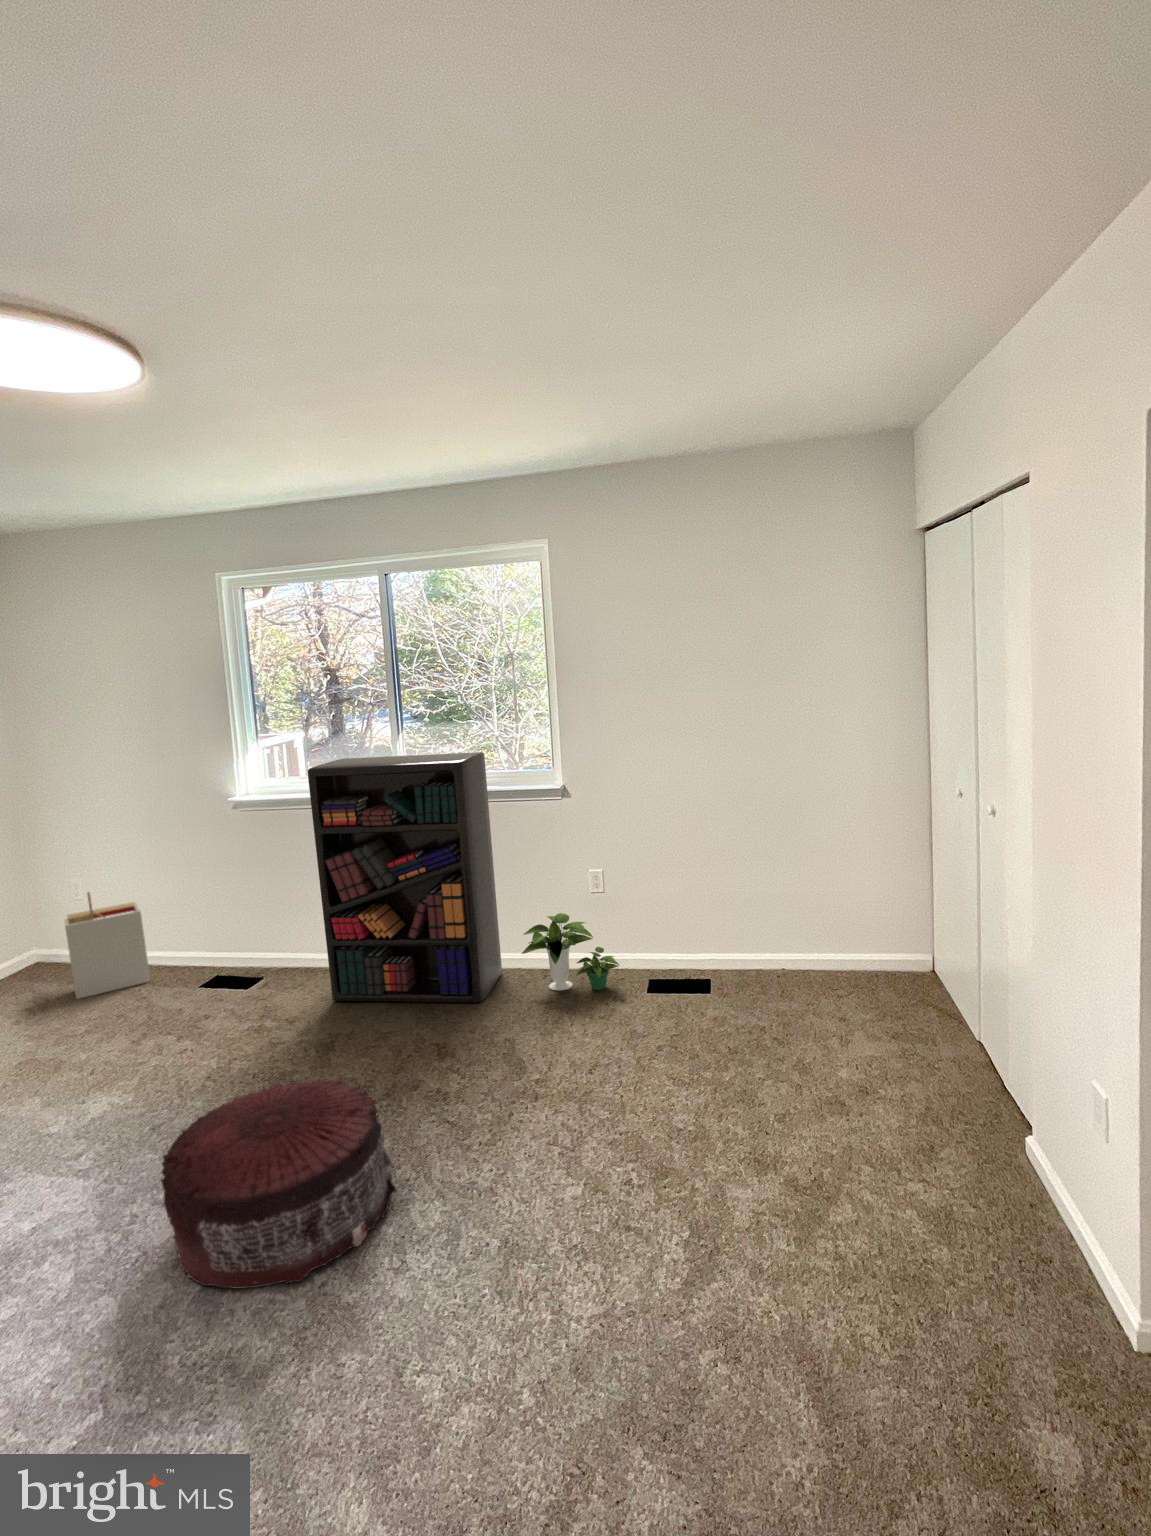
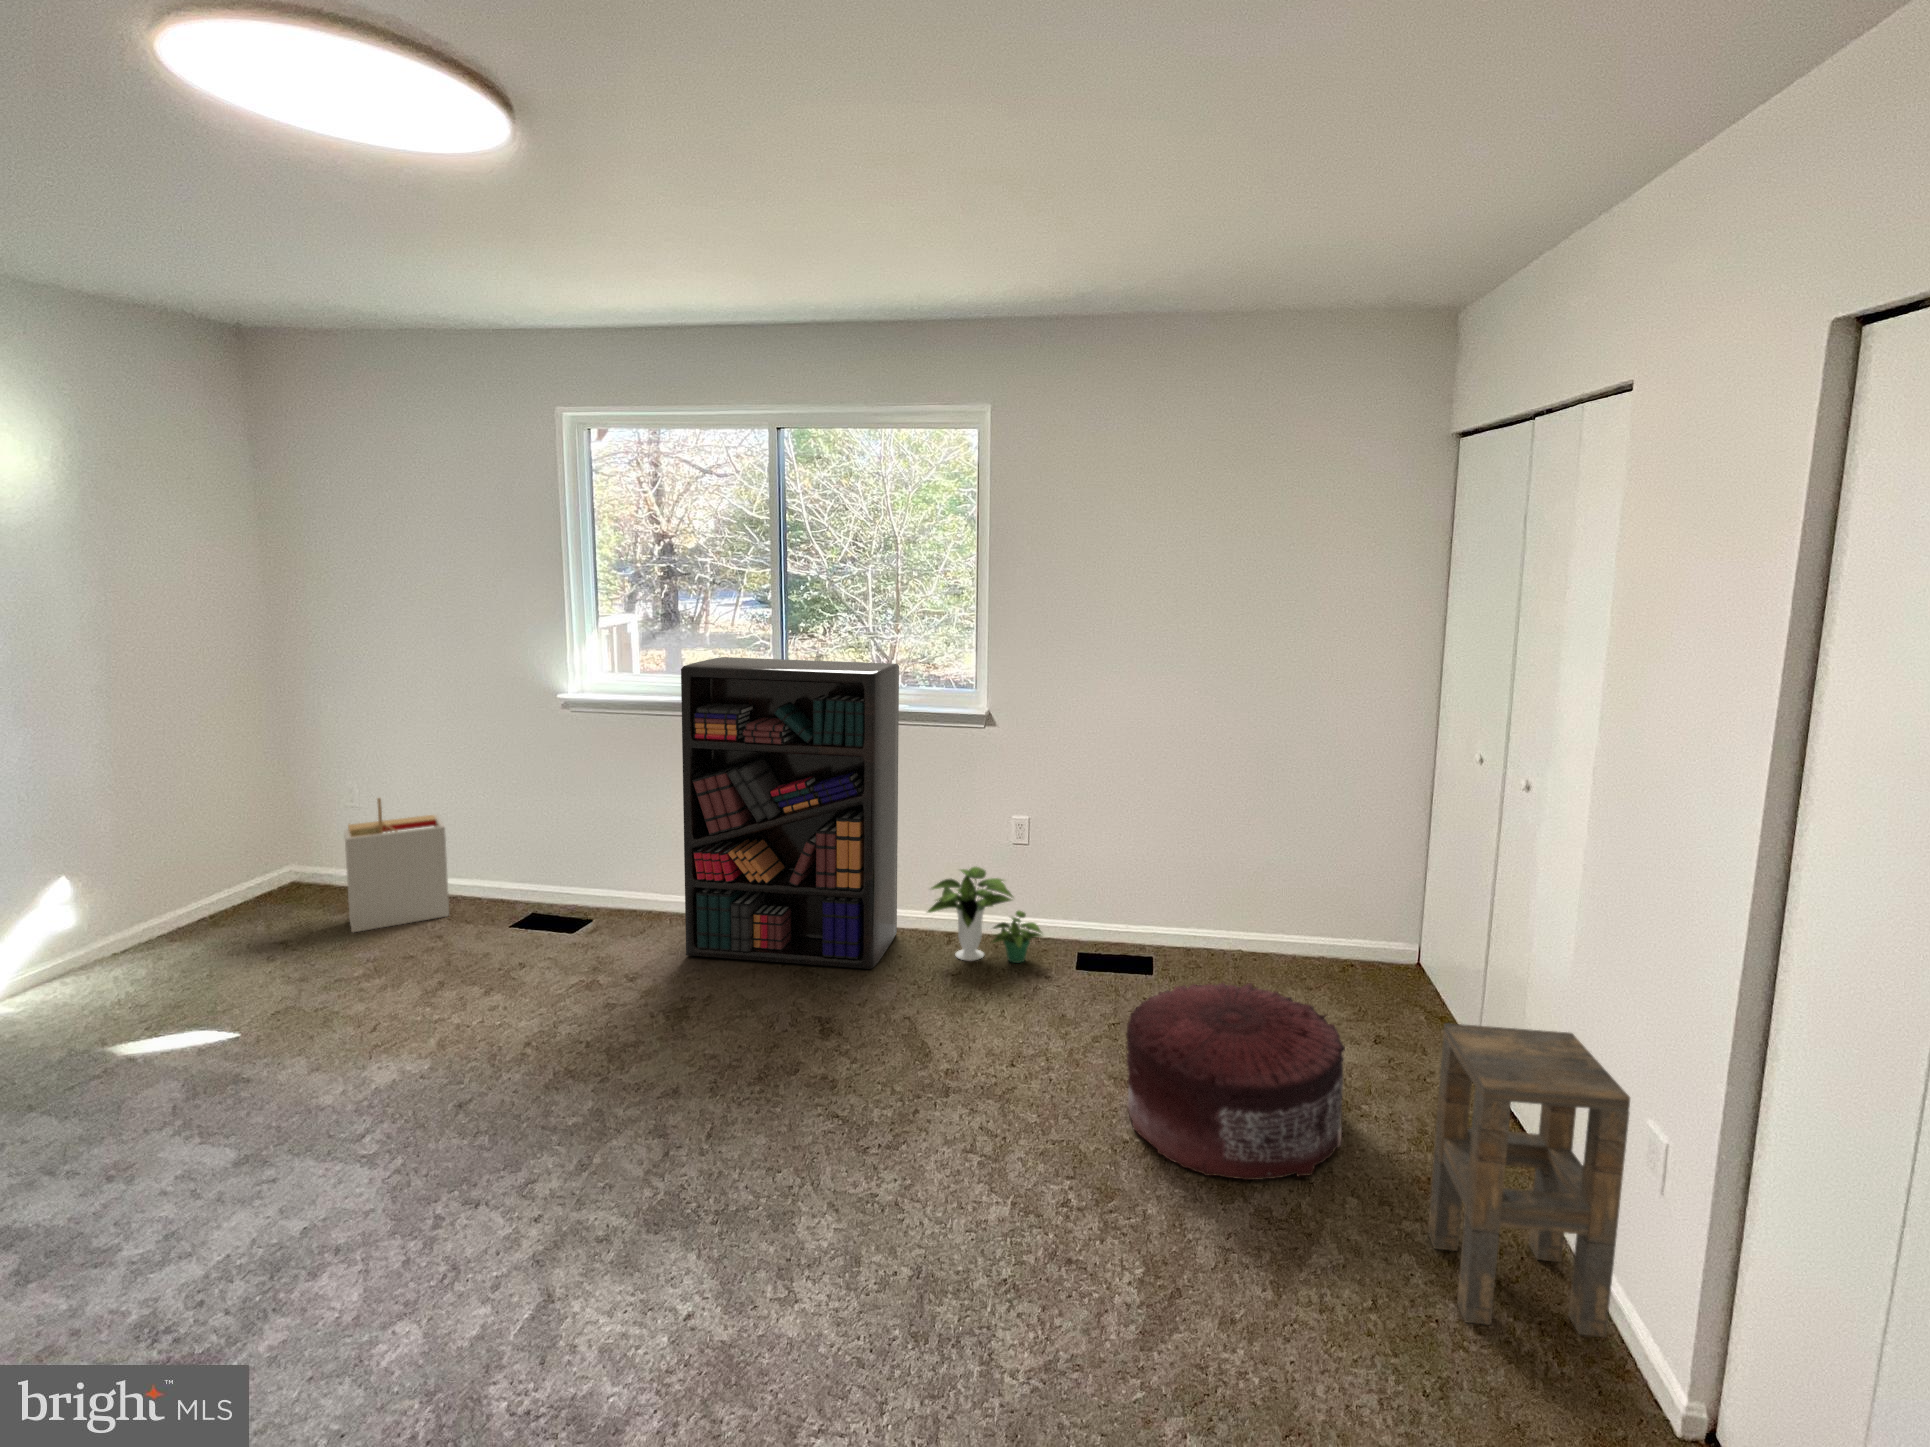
side table: none [929,1016,1083,1272] -> present [1428,1023,1630,1337]
pouf: present [161,1078,397,1289] -> present [1126,983,1345,1180]

